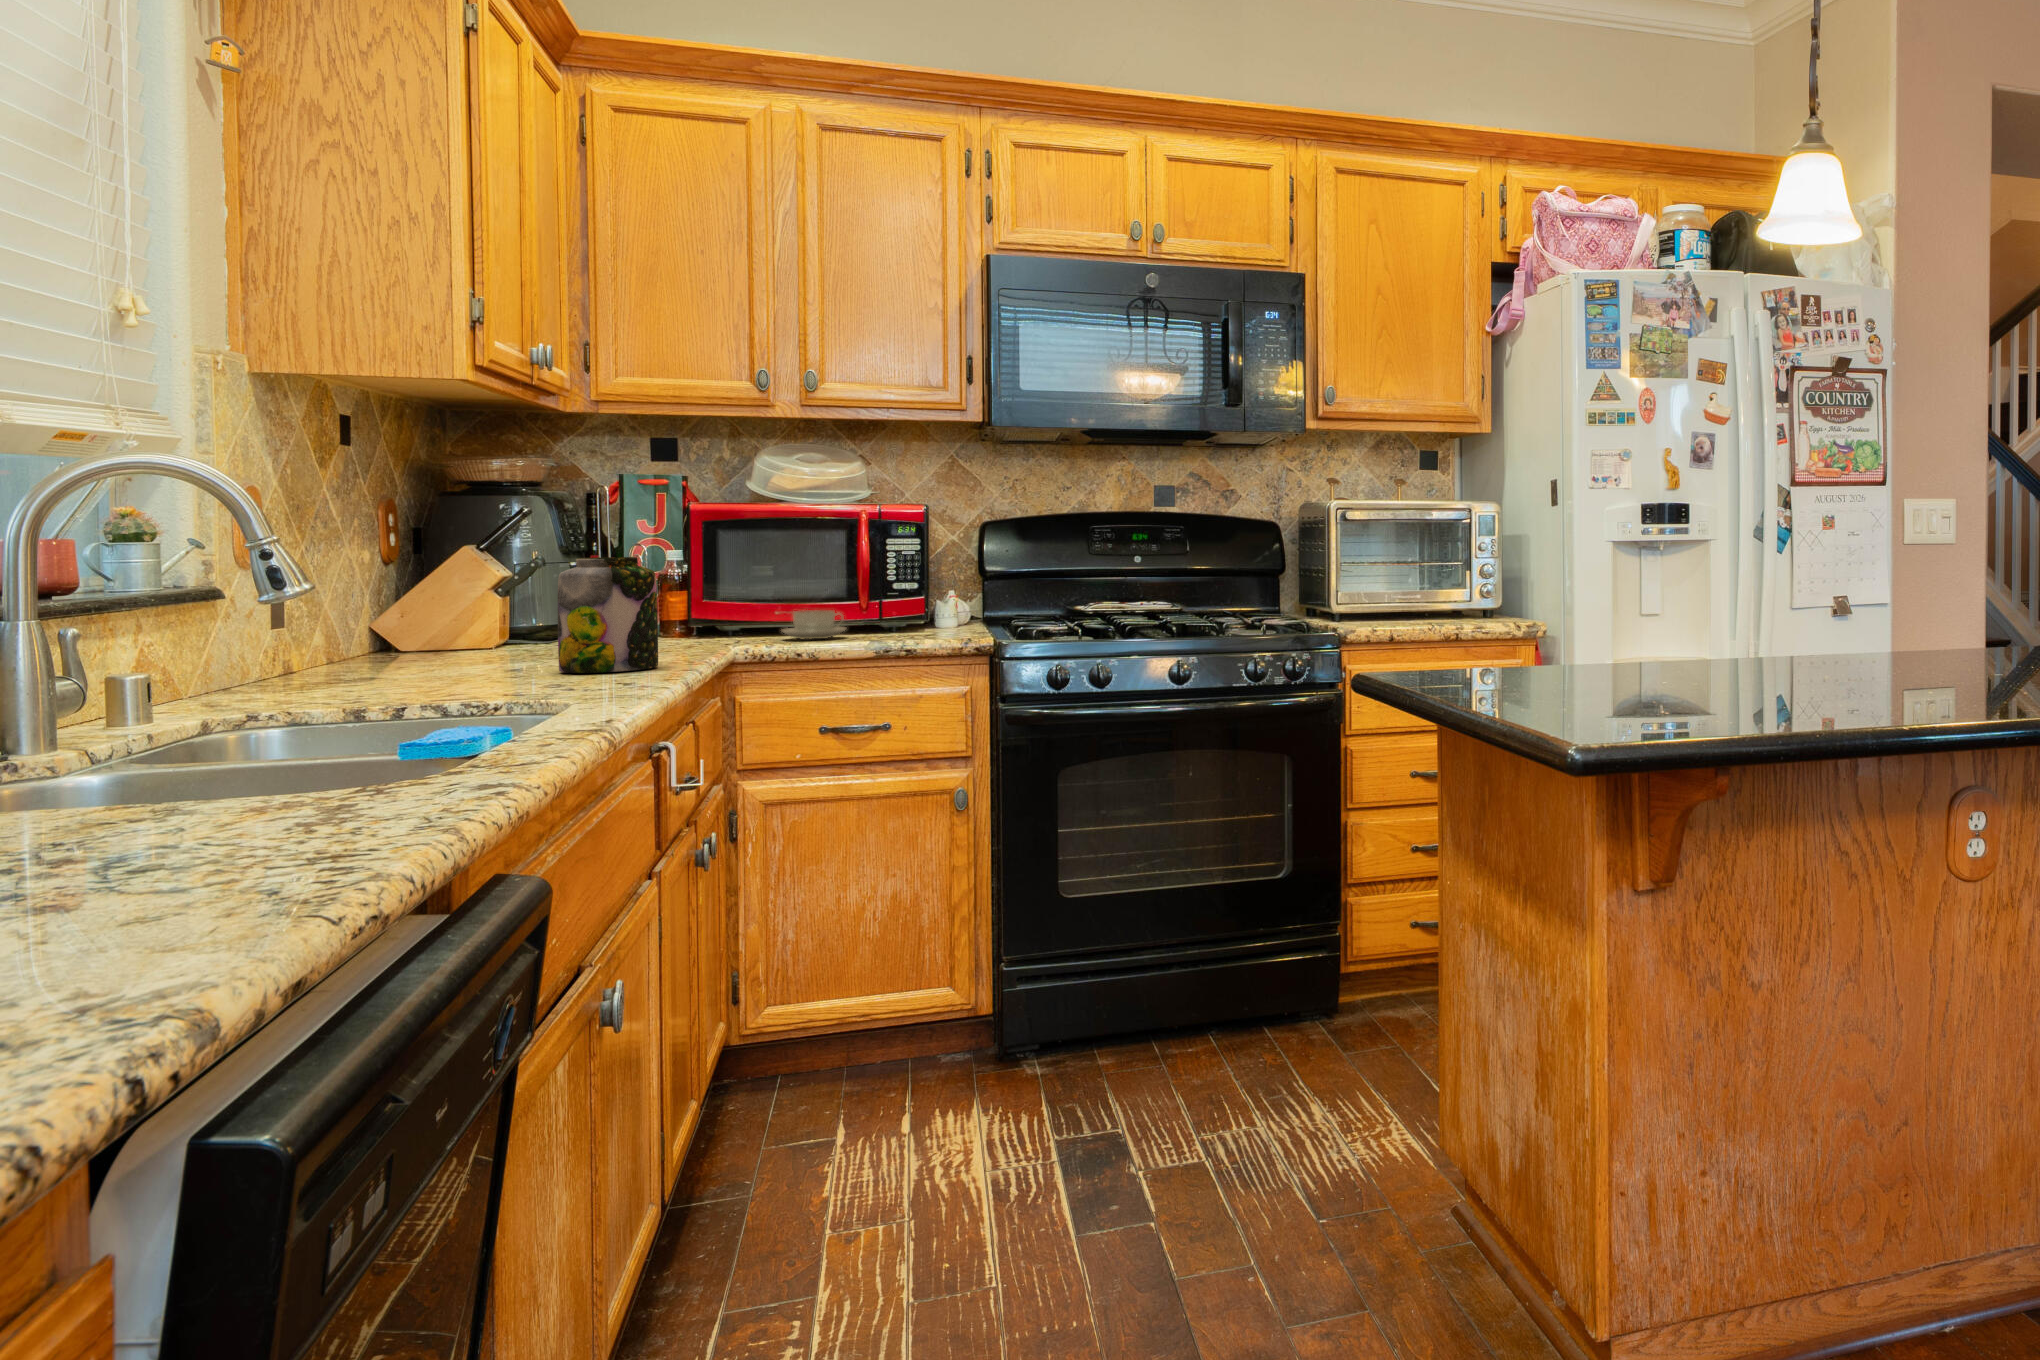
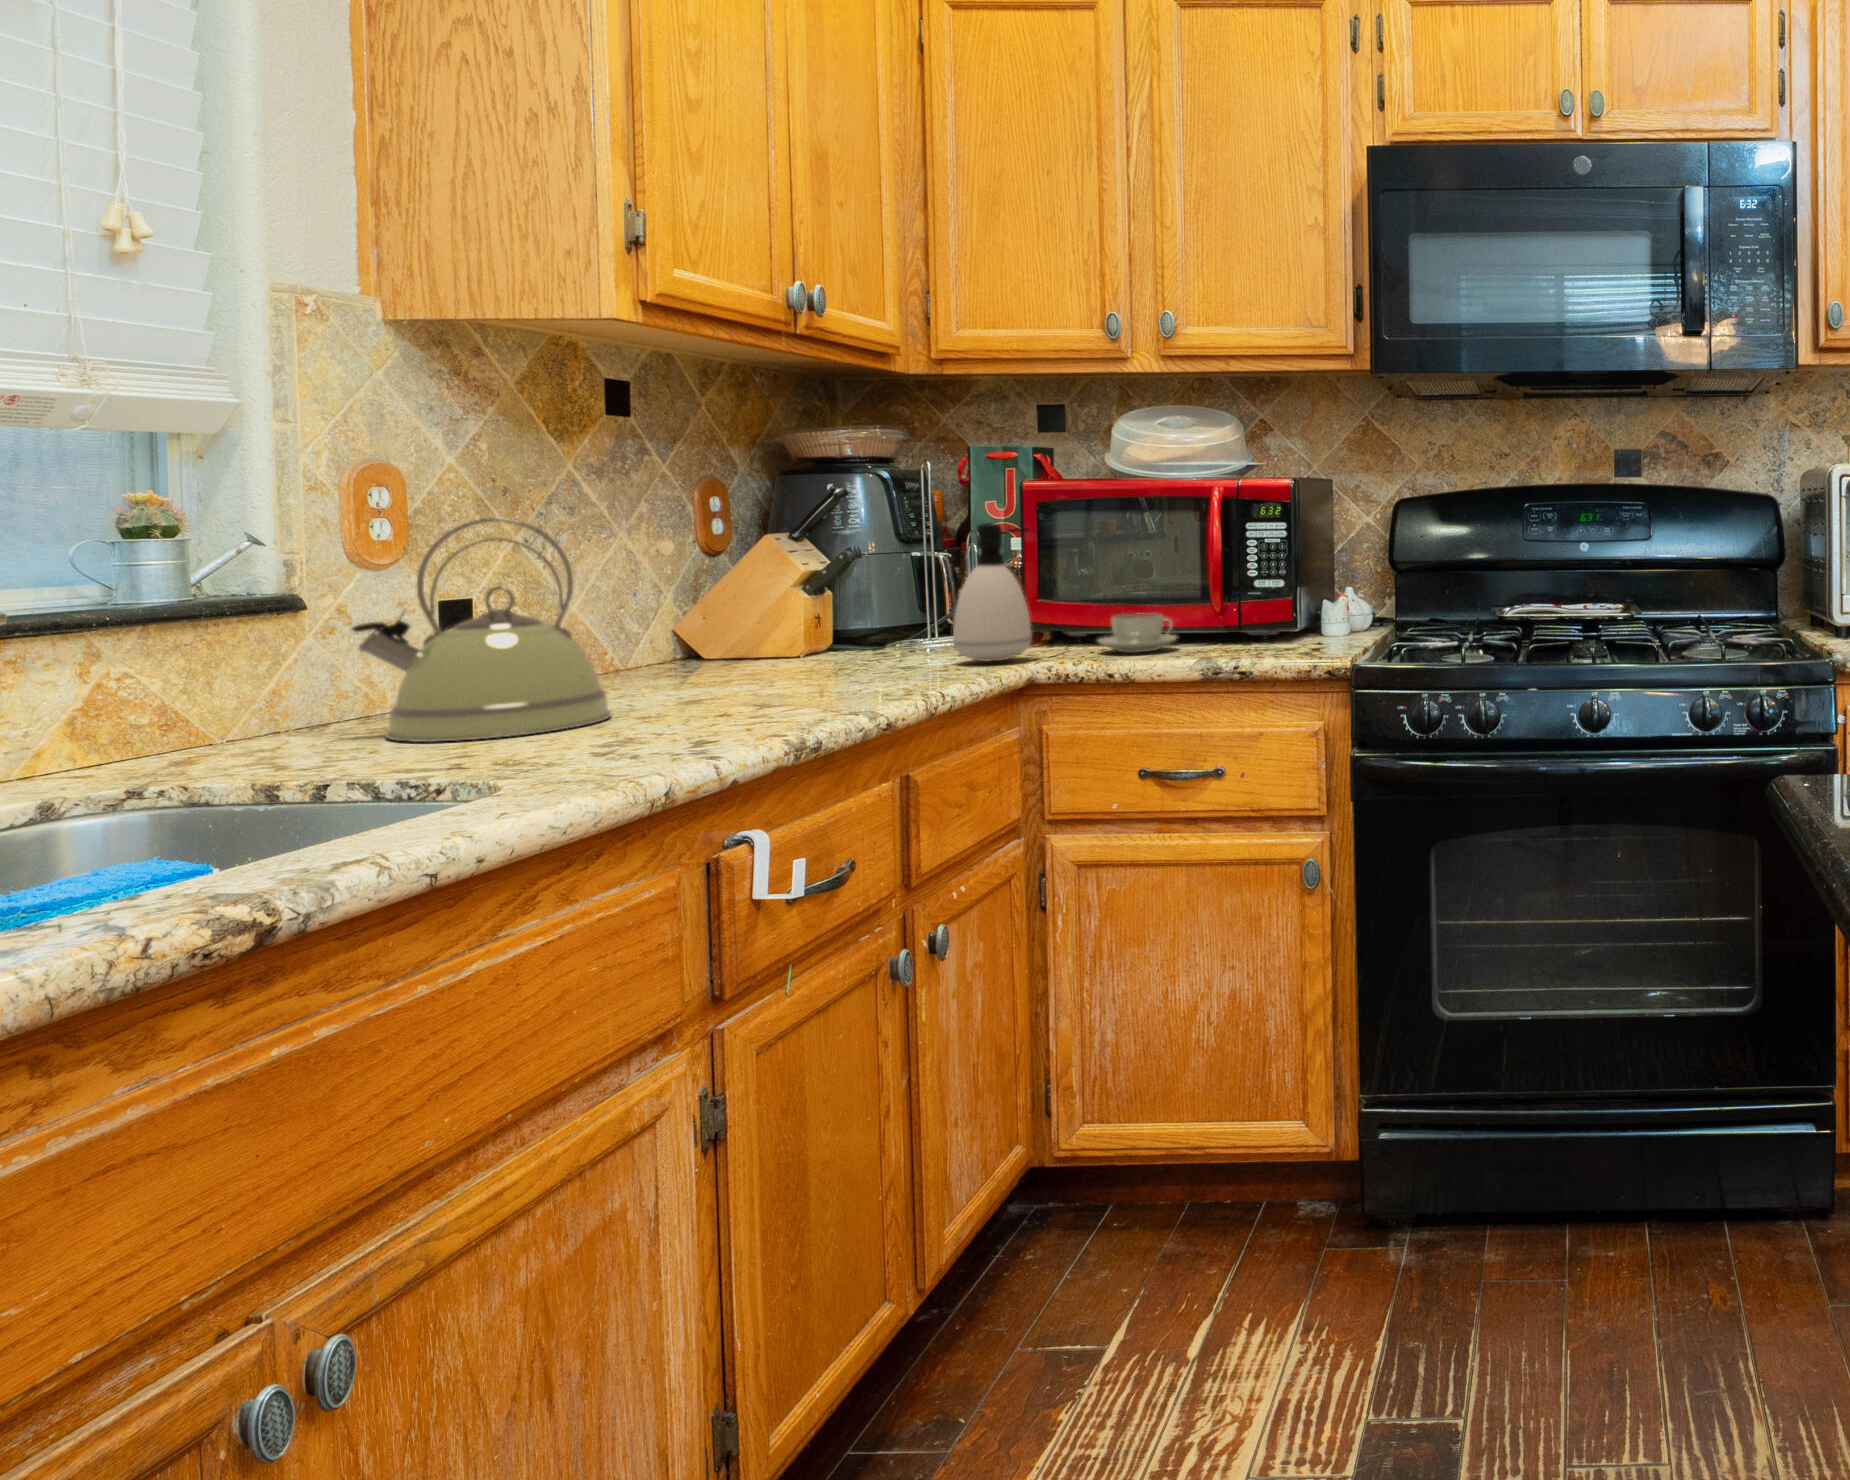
kettle: none [294,528,487,692] -> present [352,517,612,742]
soap dispenser: none [670,537,736,646] -> present [953,523,1032,661]
jar: present [558,557,658,673] -> none [705,554,839,714]

